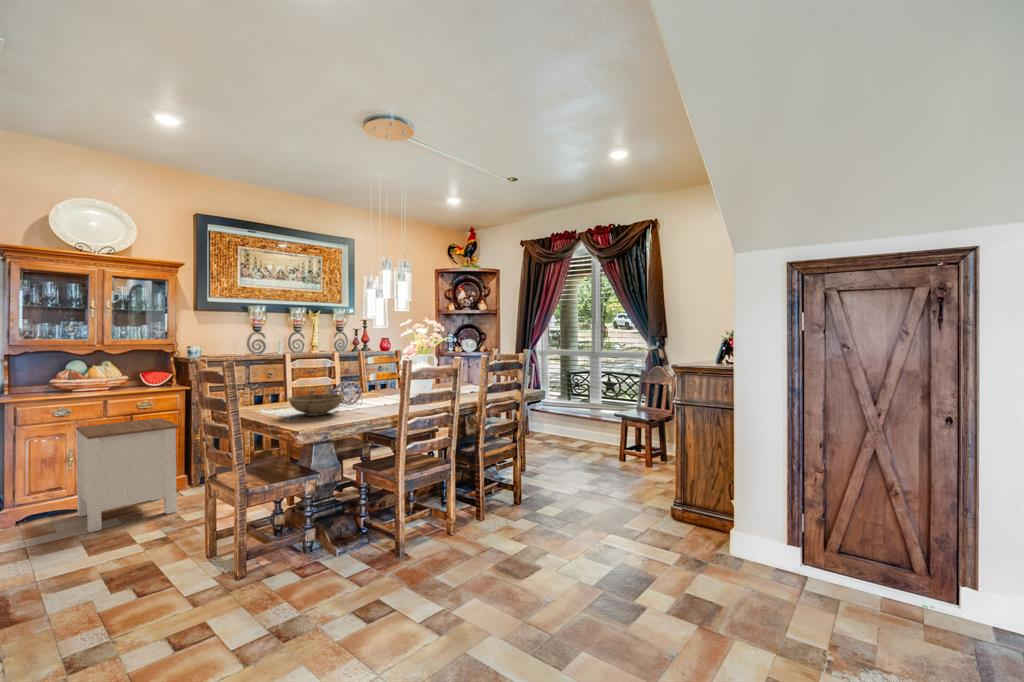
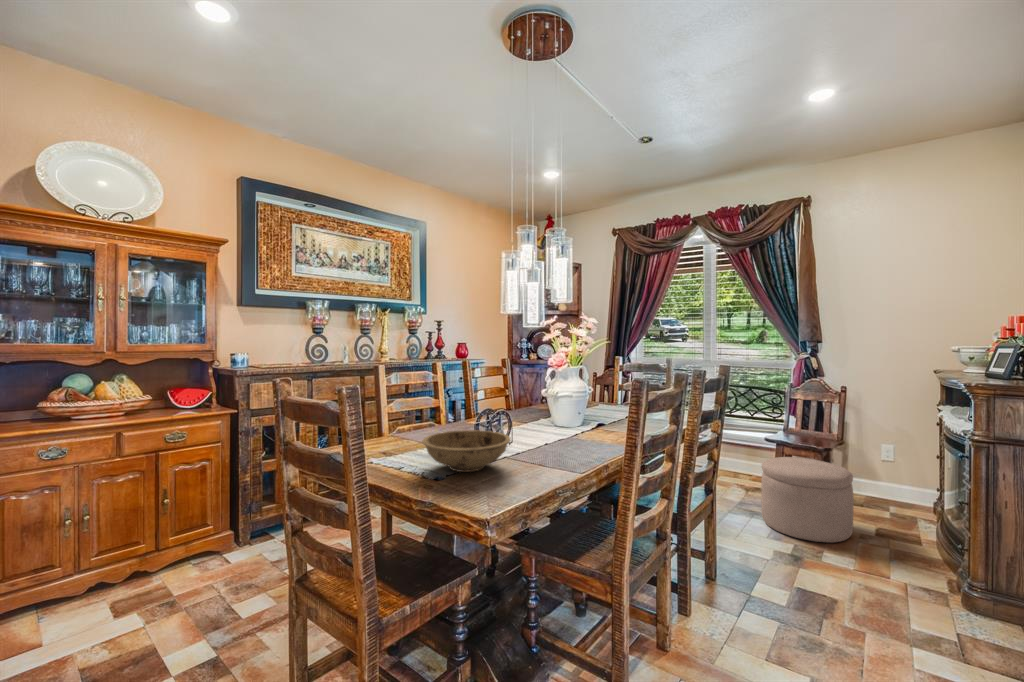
side table: present [76,418,179,532] -> none [73,455,228,652]
ottoman: none [589,427,648,485] -> present [761,457,854,543]

